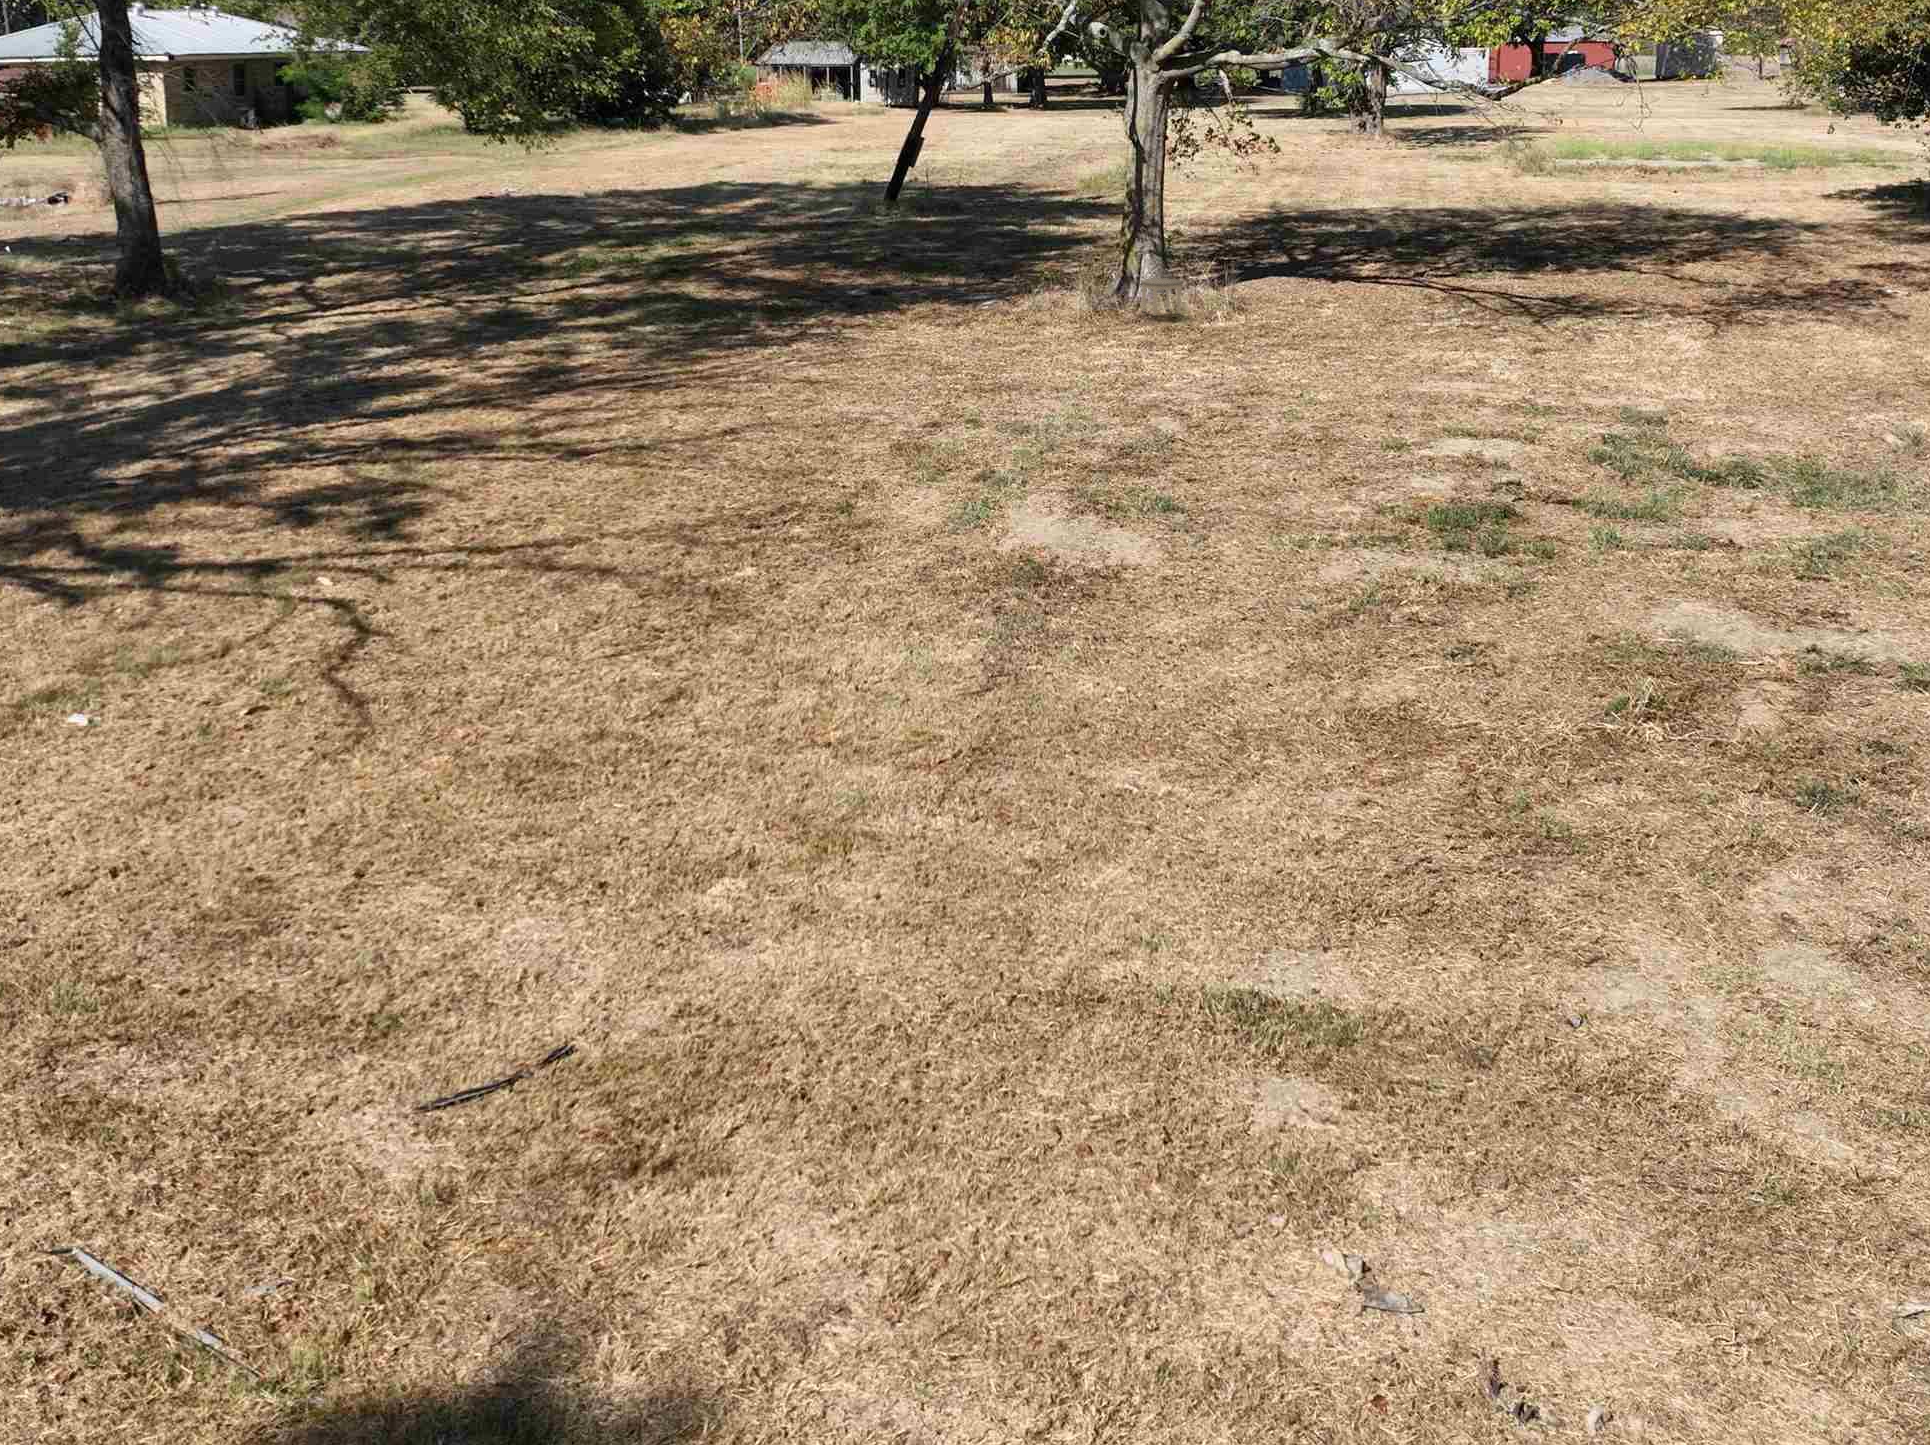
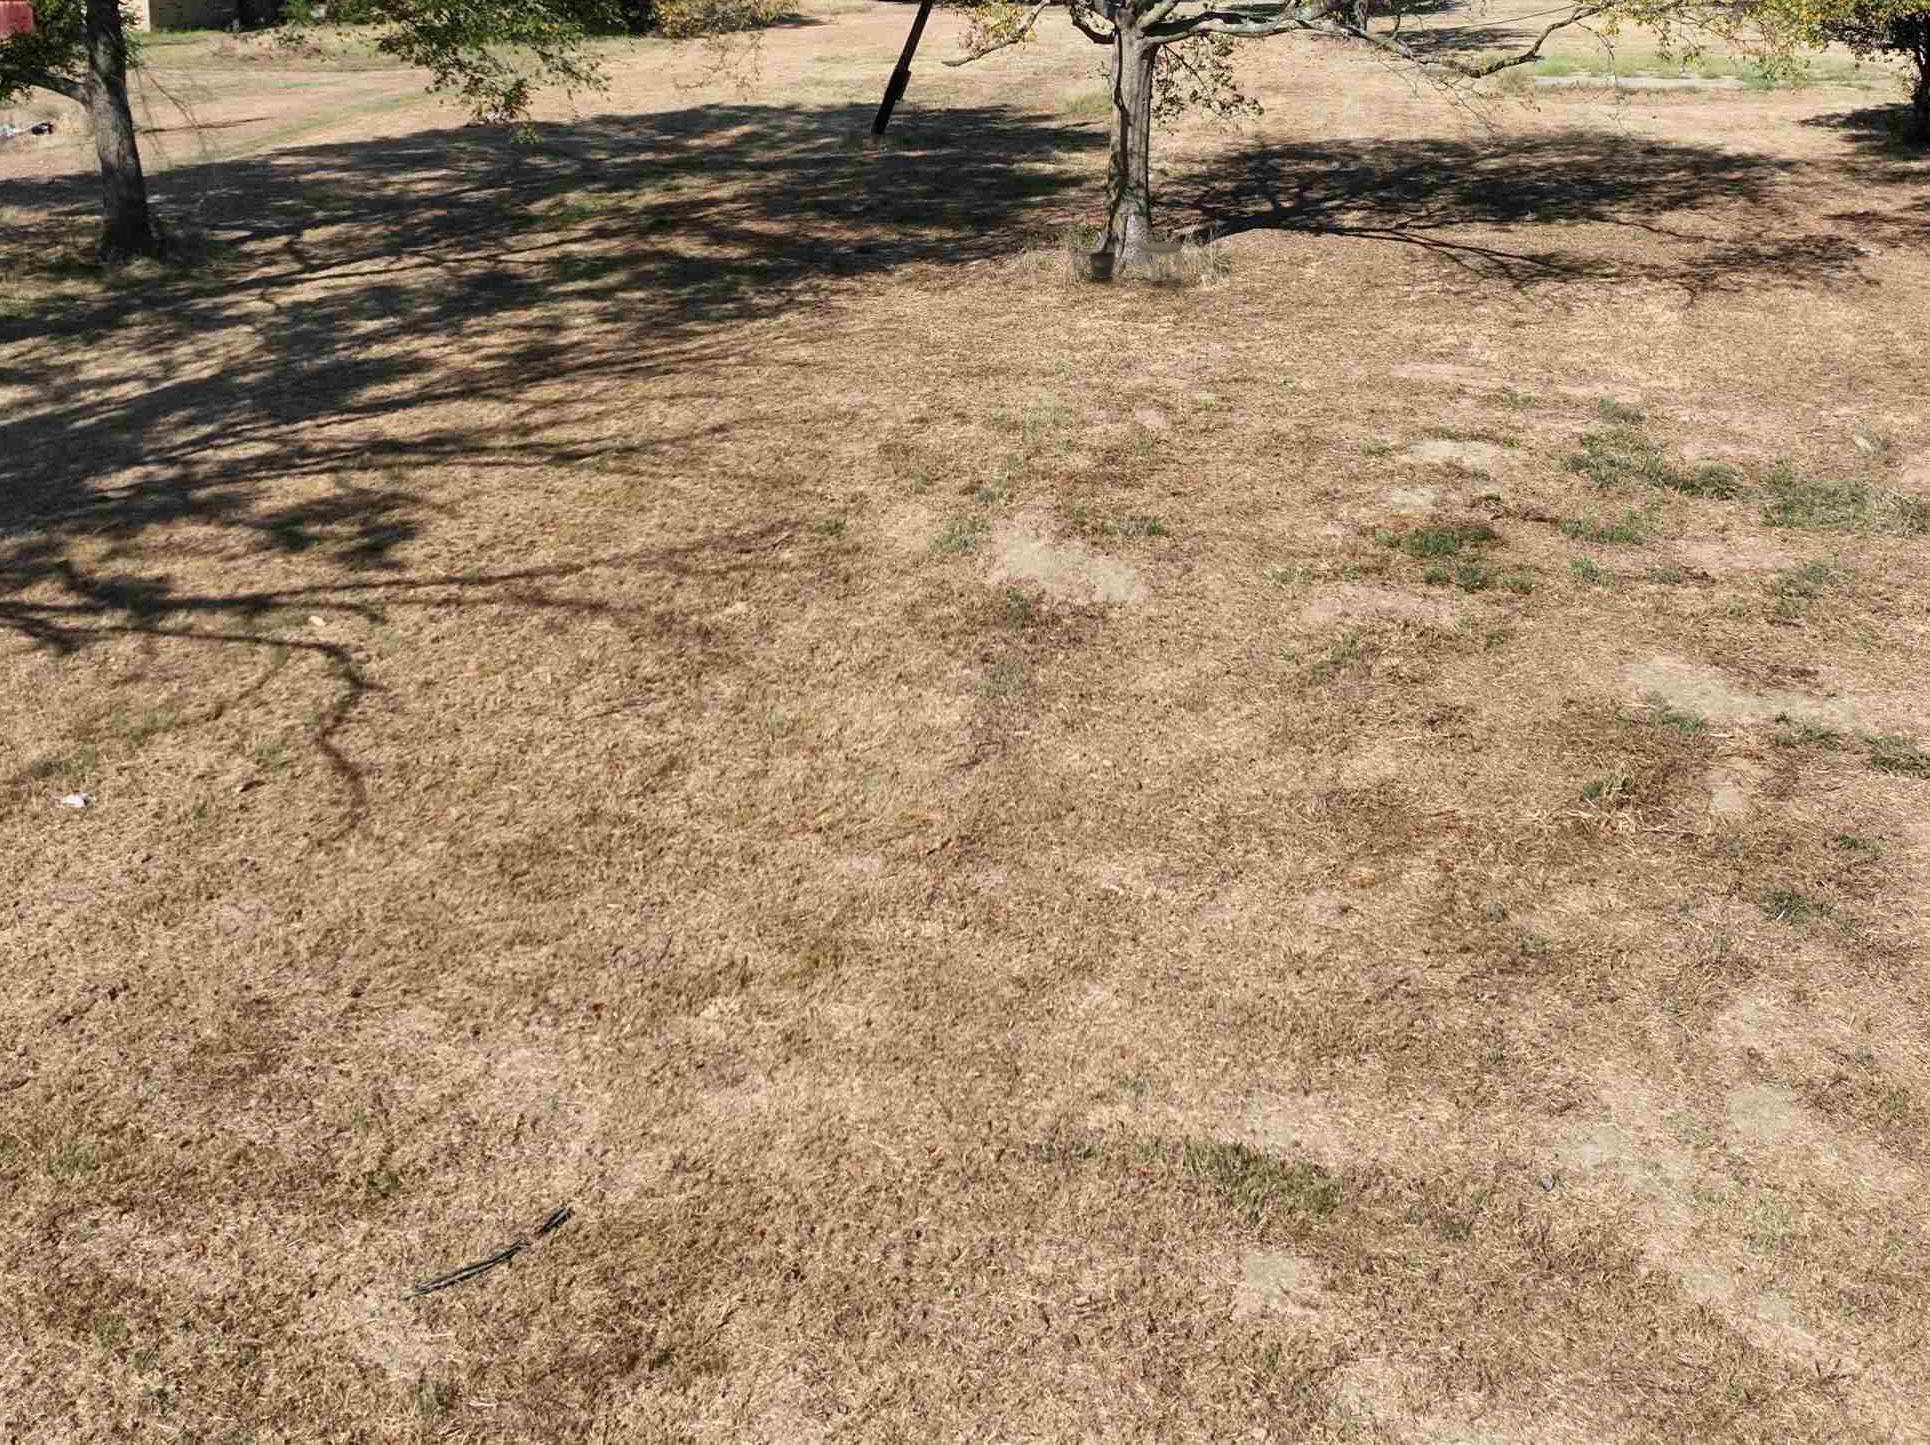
bucket: none [1087,288,1117,314] -> present [1089,251,1116,279]

